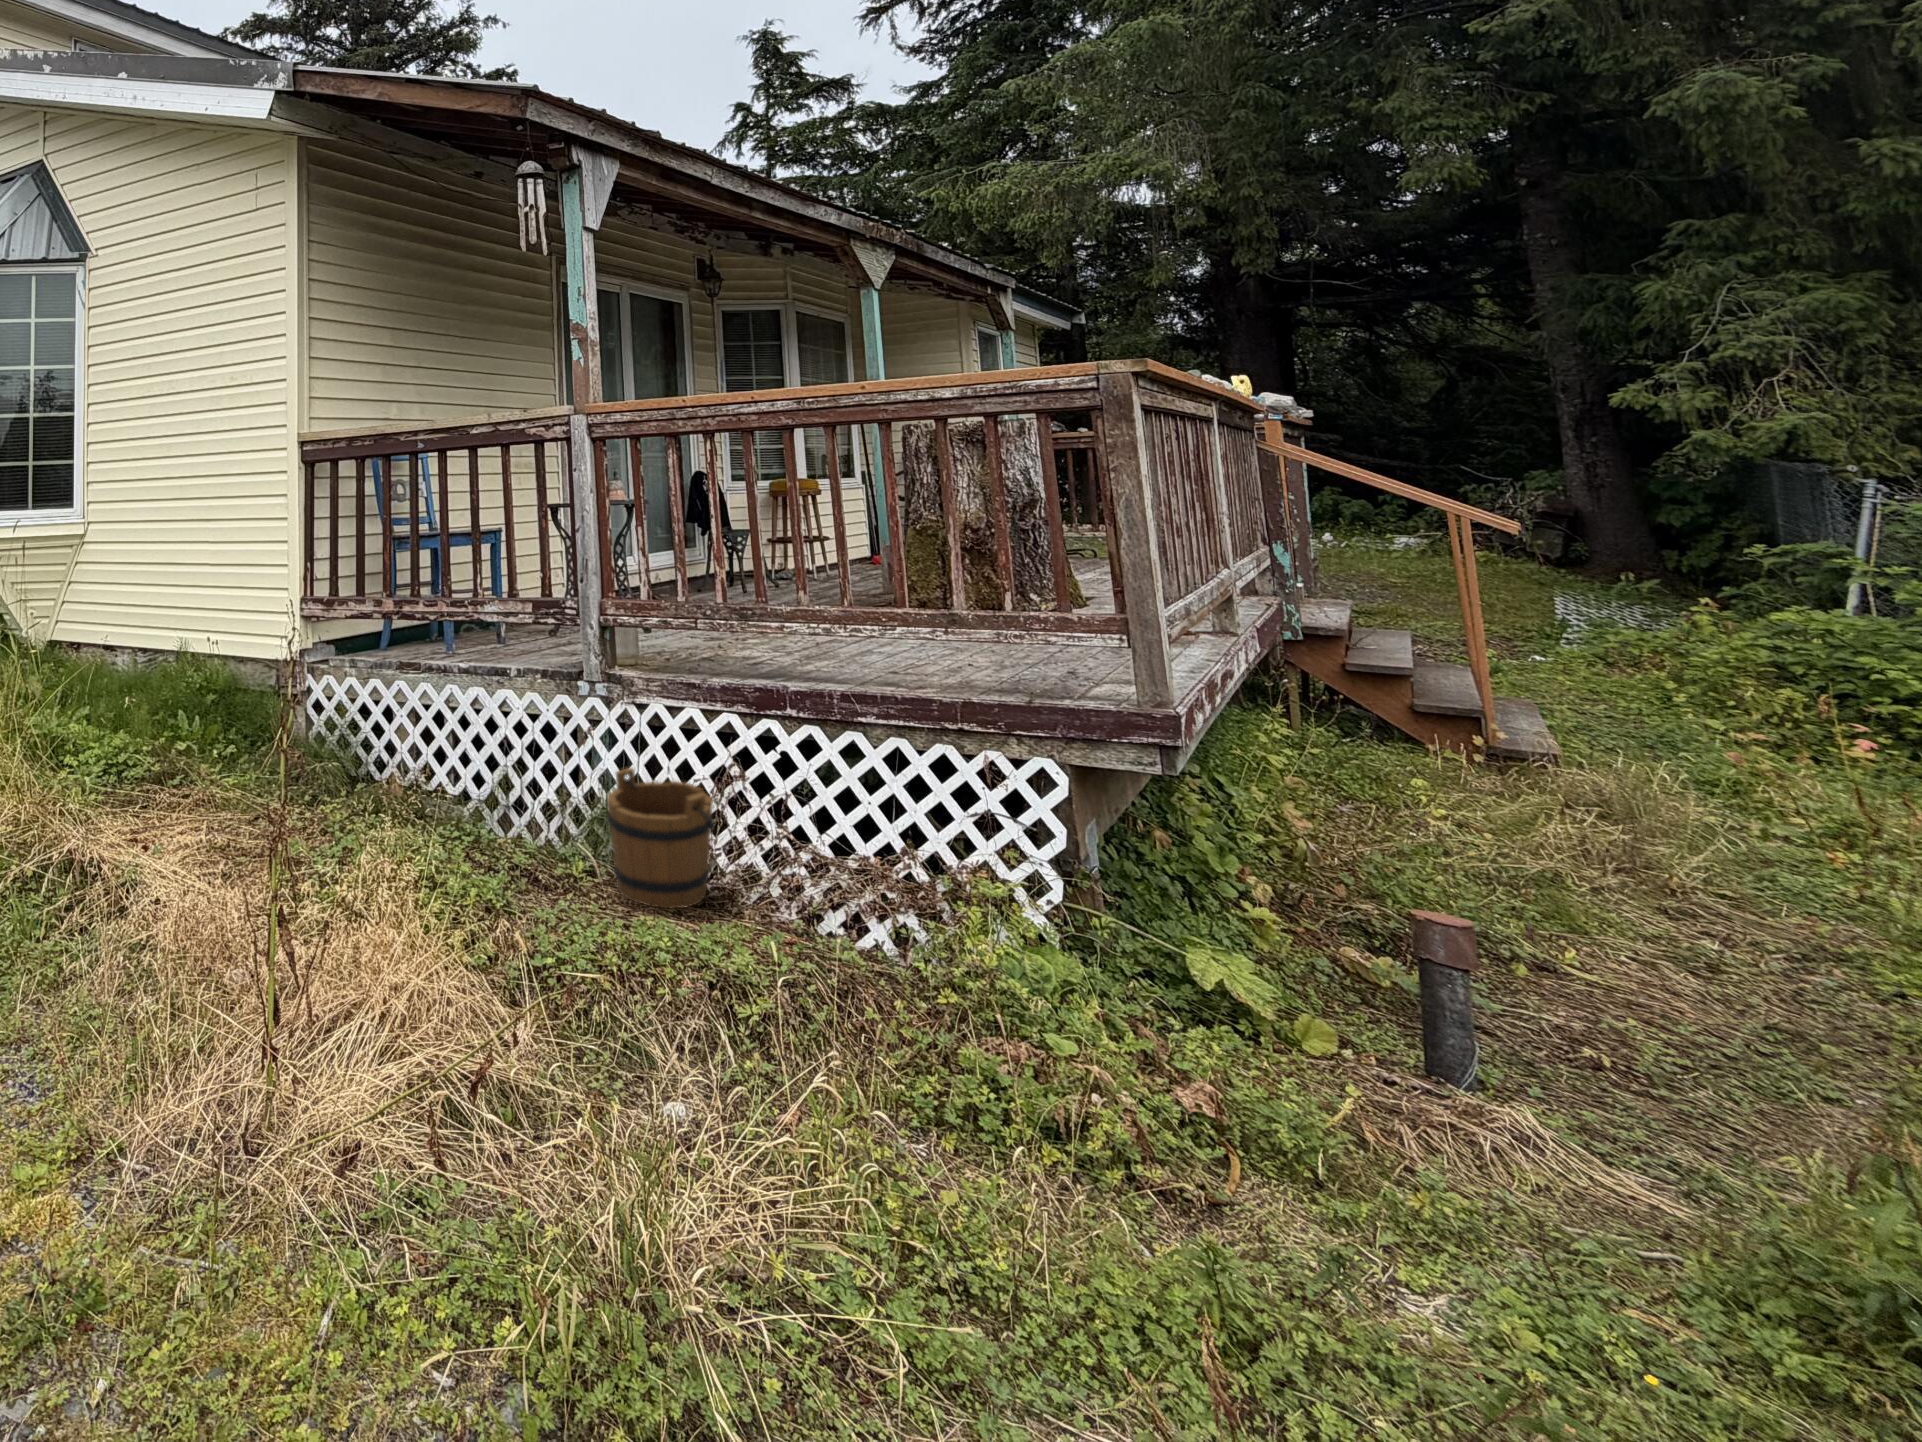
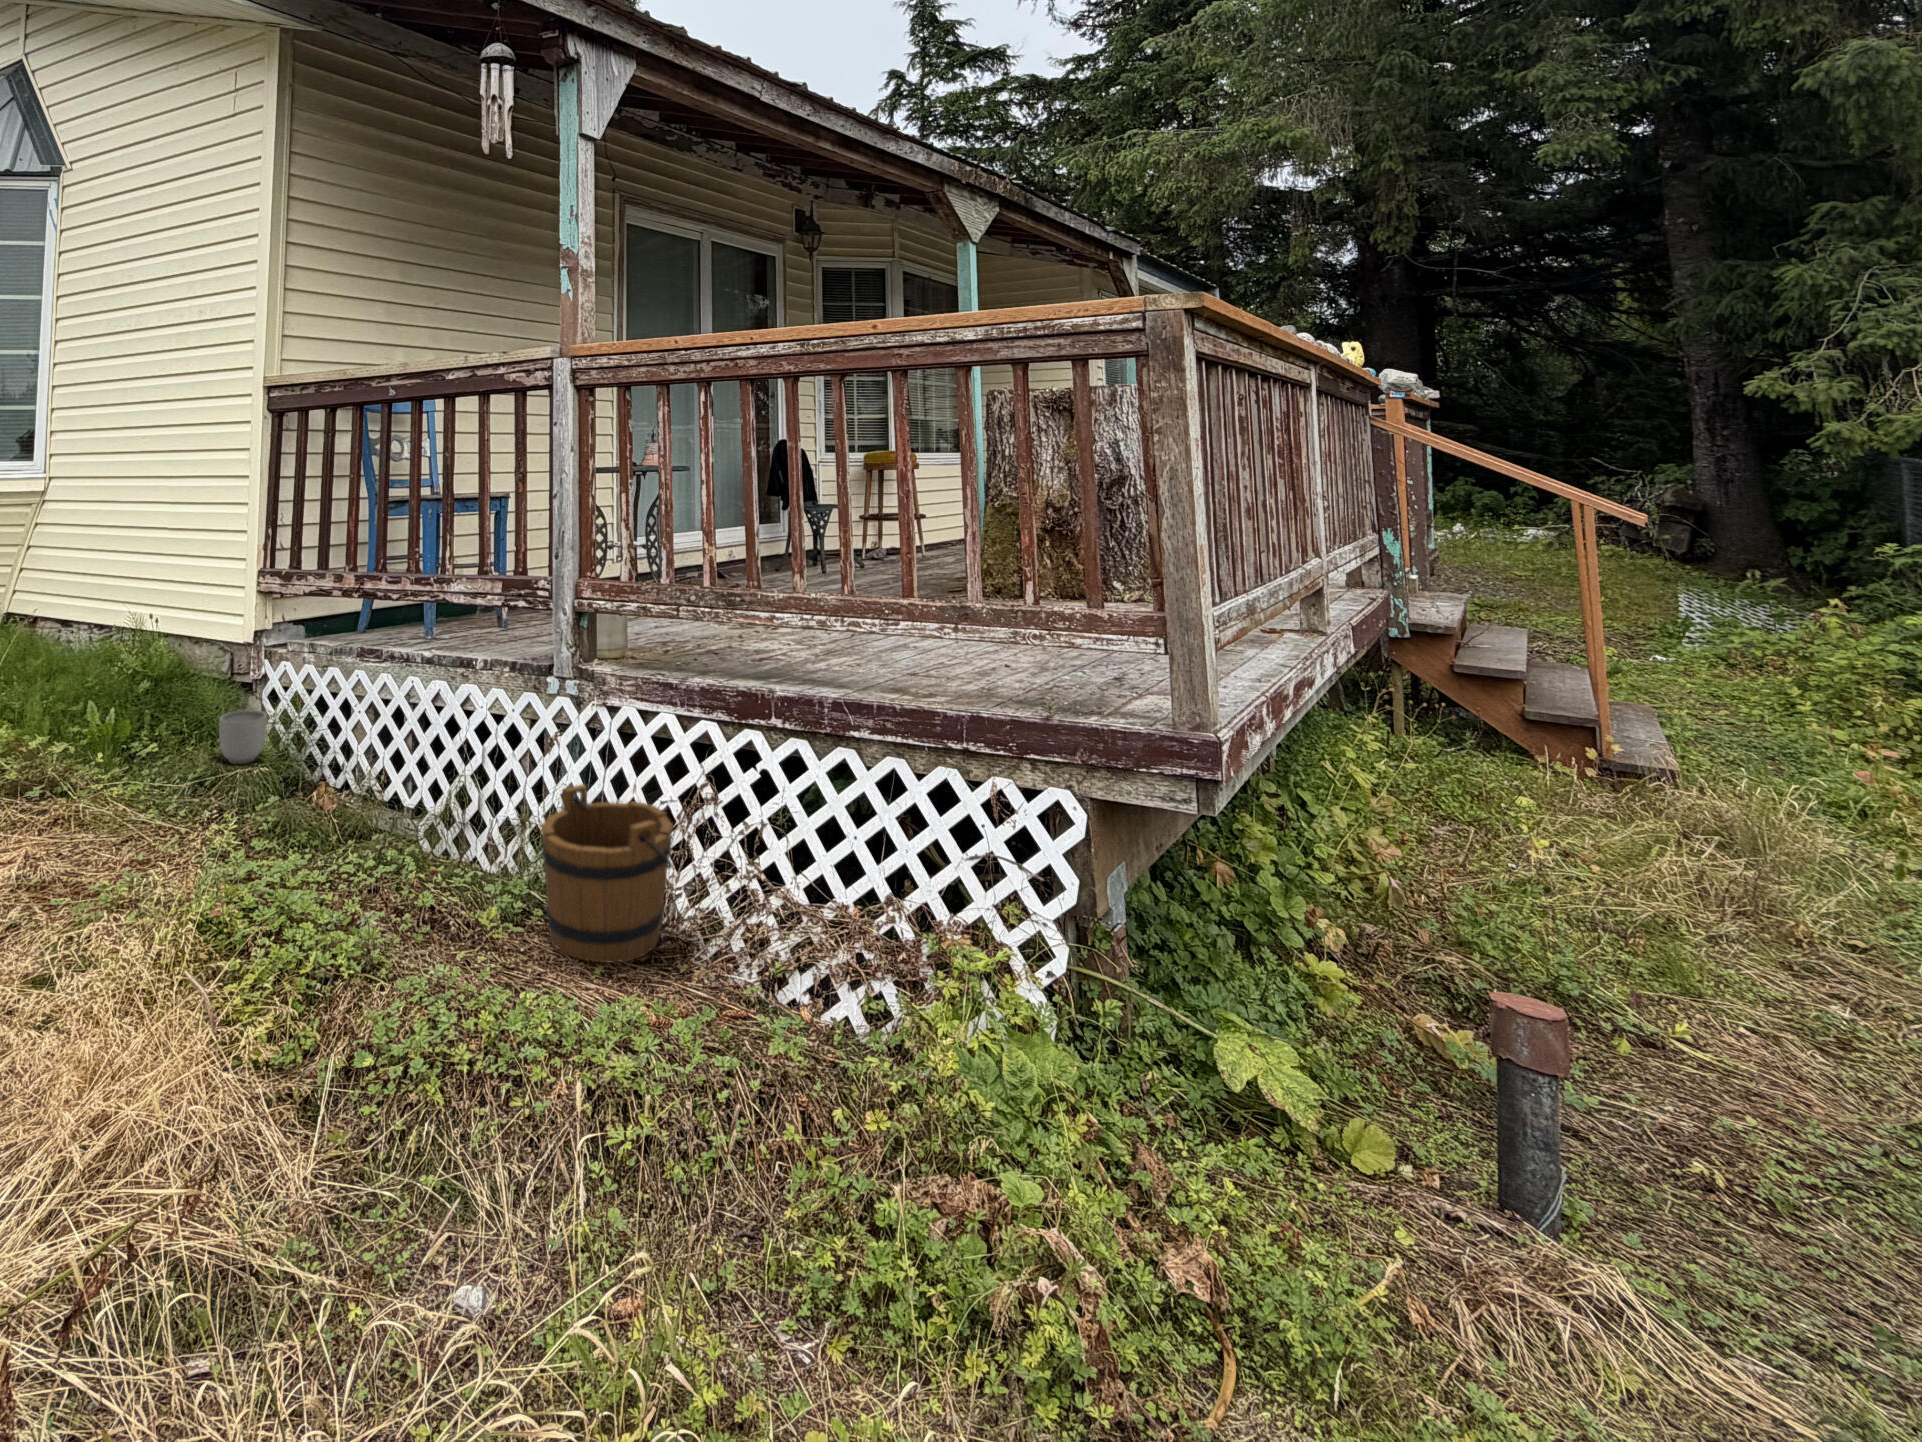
planter: none [276,718,315,764] -> present [219,710,268,764]

